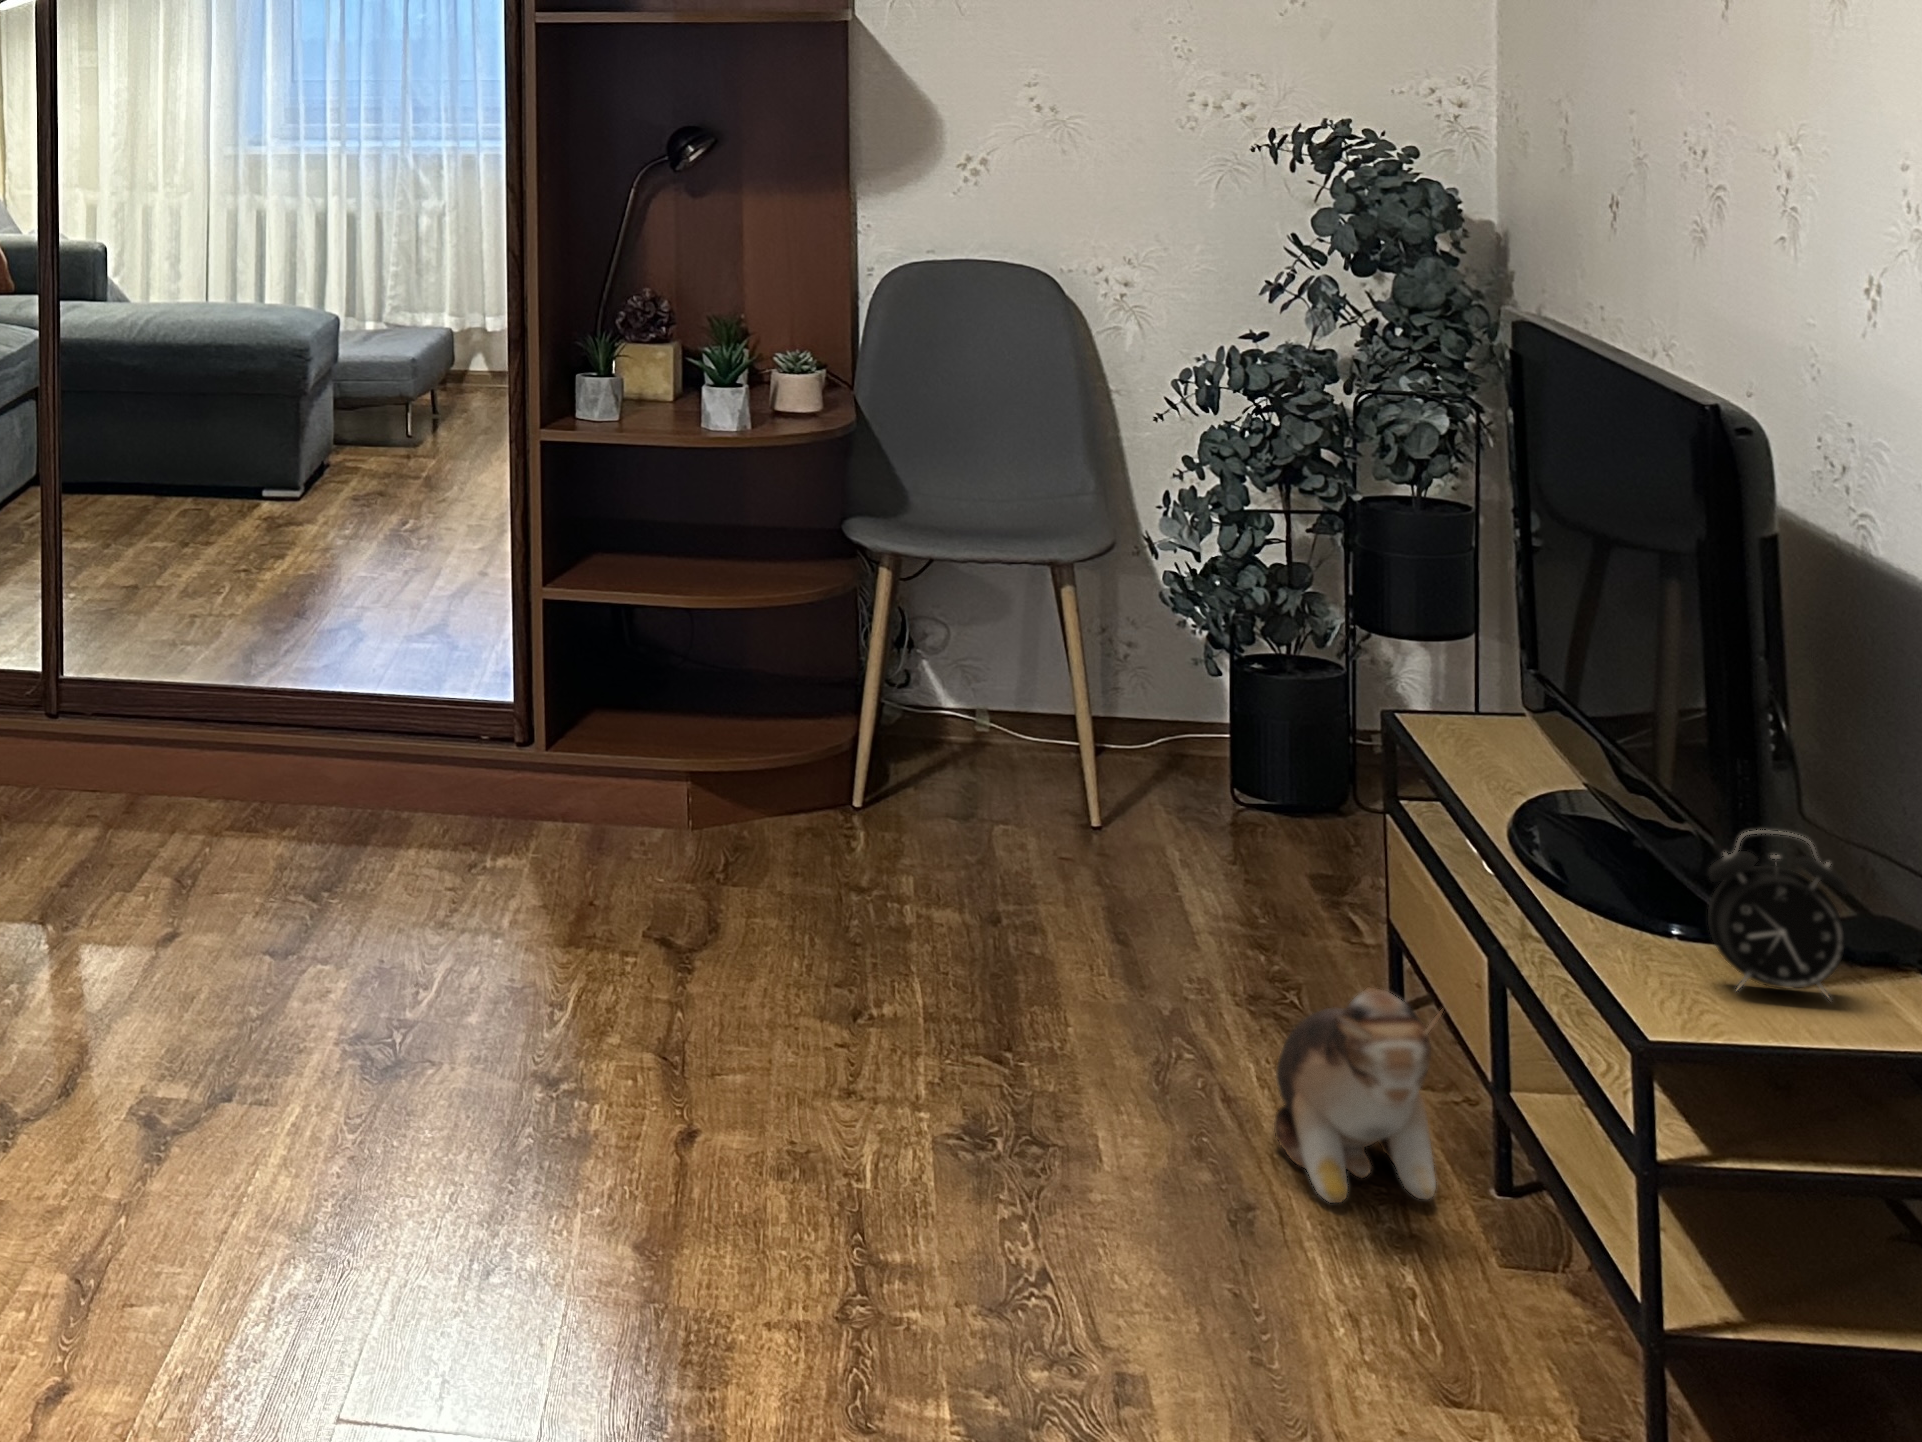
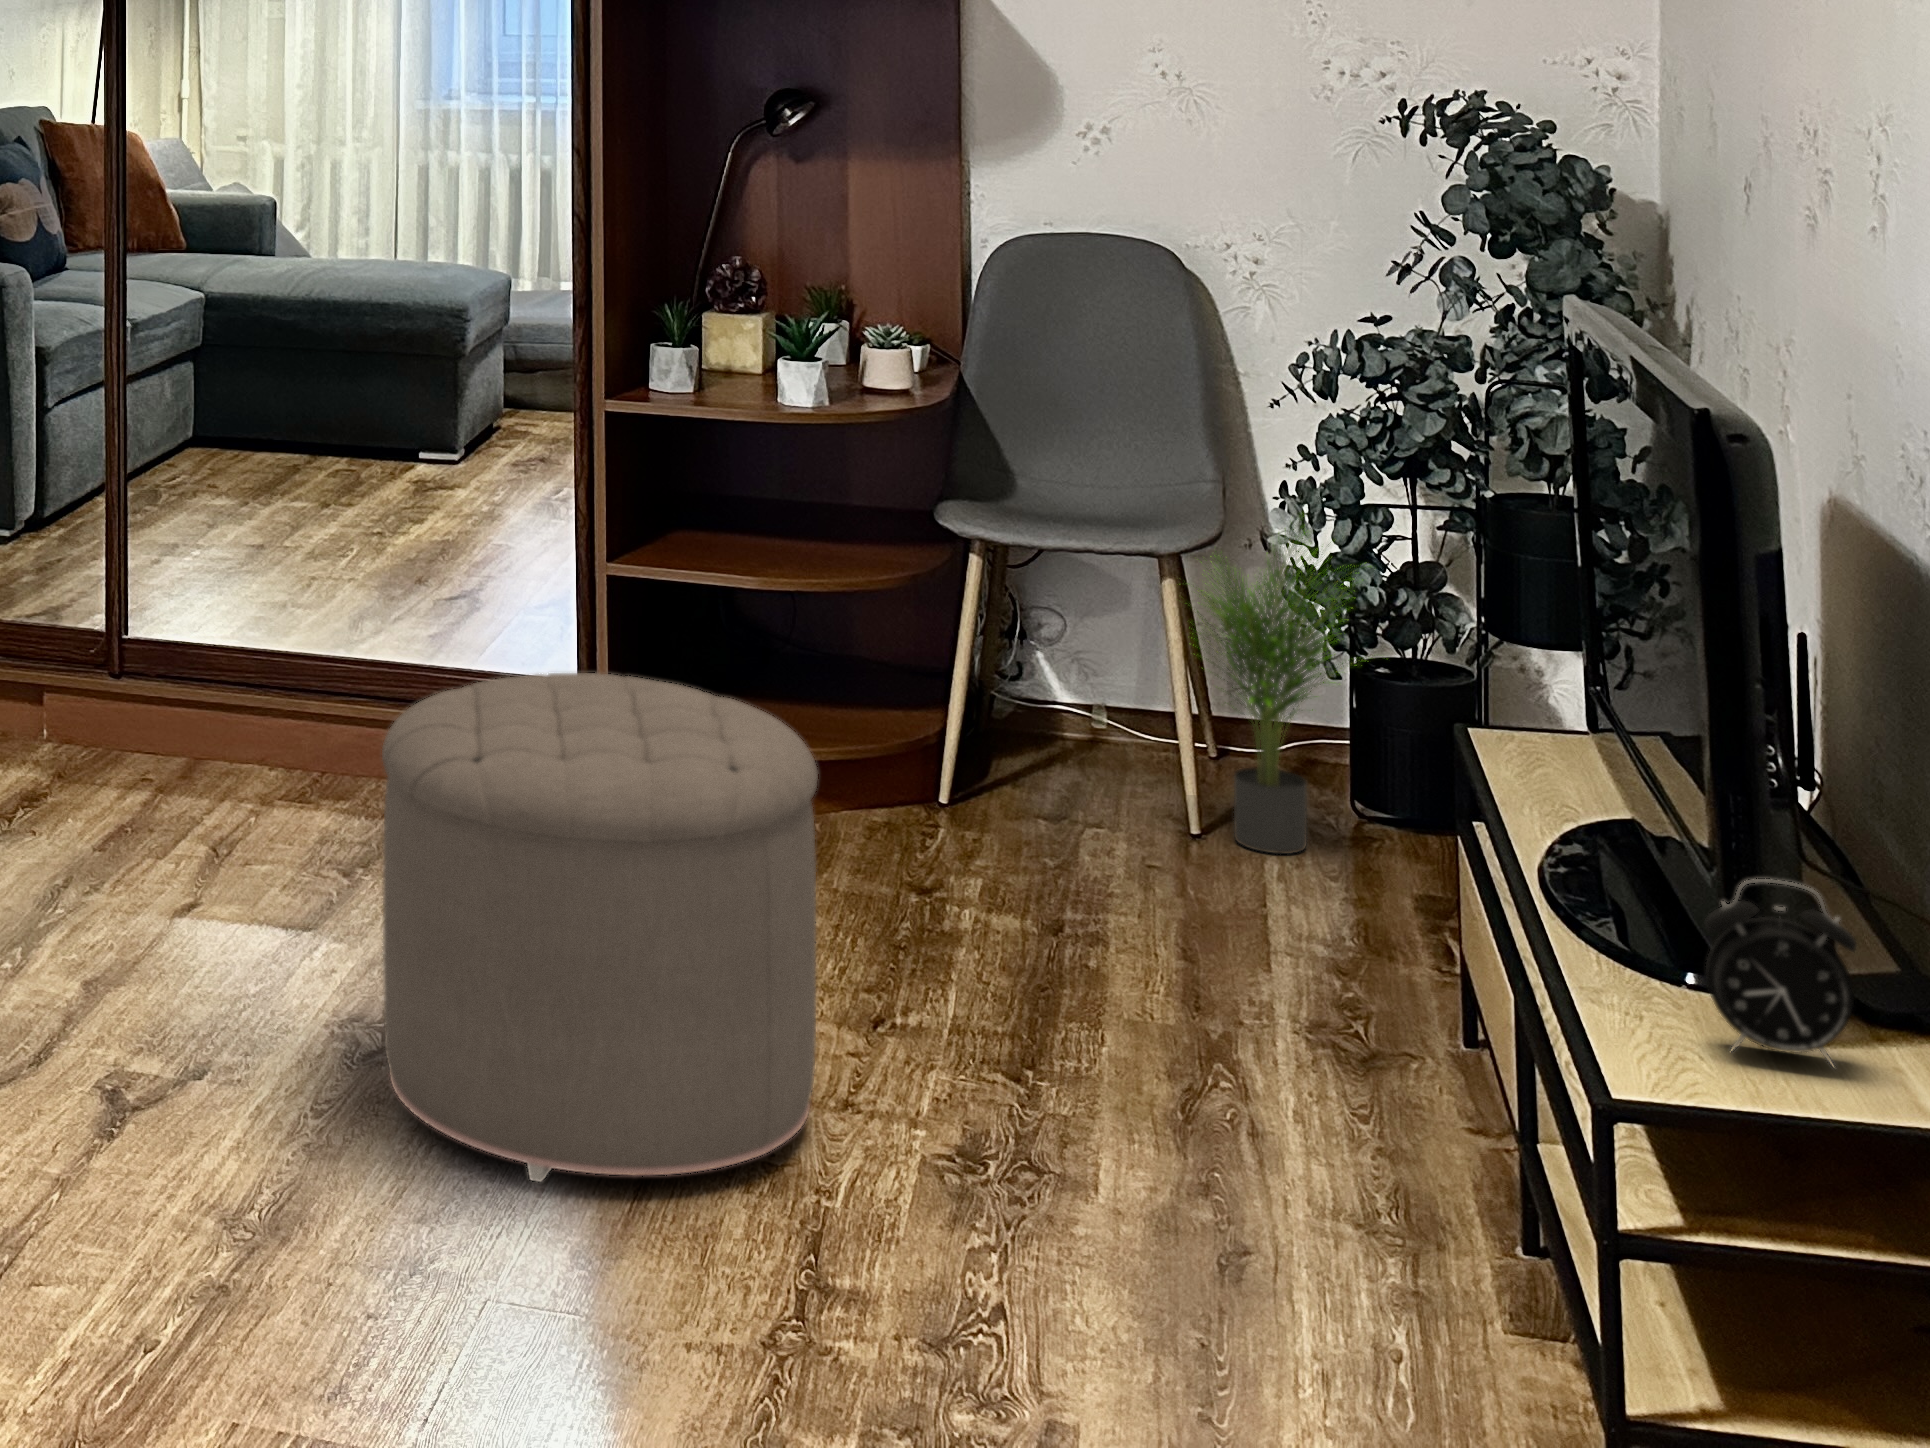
potted plant: none [1074,516,1277,840] -> present [1187,525,1372,854]
ottoman: none [409,690,829,1182] -> present [382,673,818,1182]
plush toy: present [1274,988,1442,1203] -> none [1289,1023,1452,1254]

